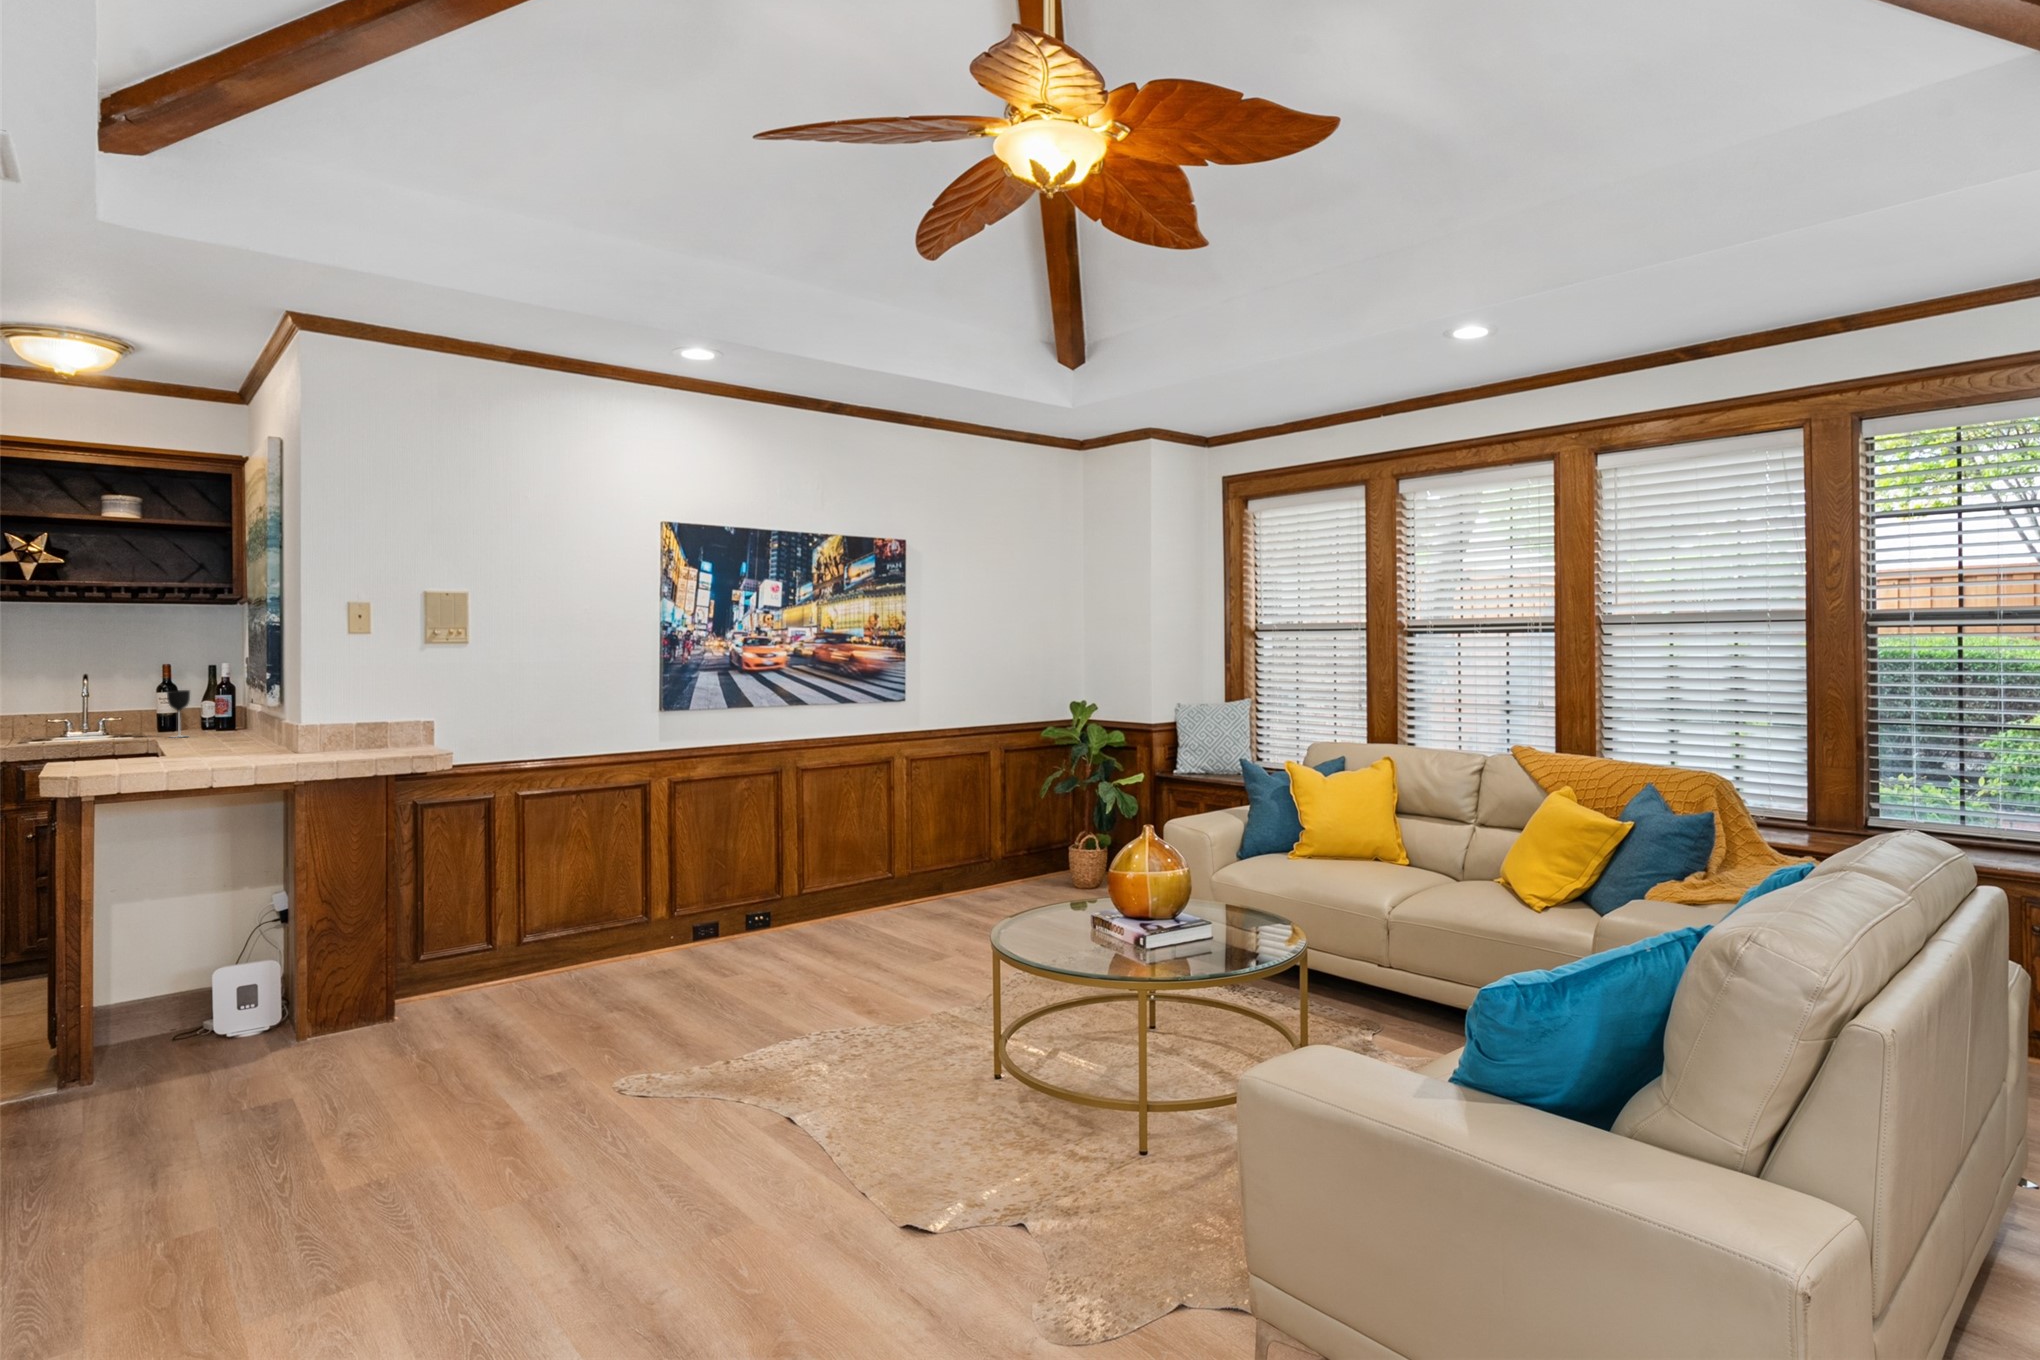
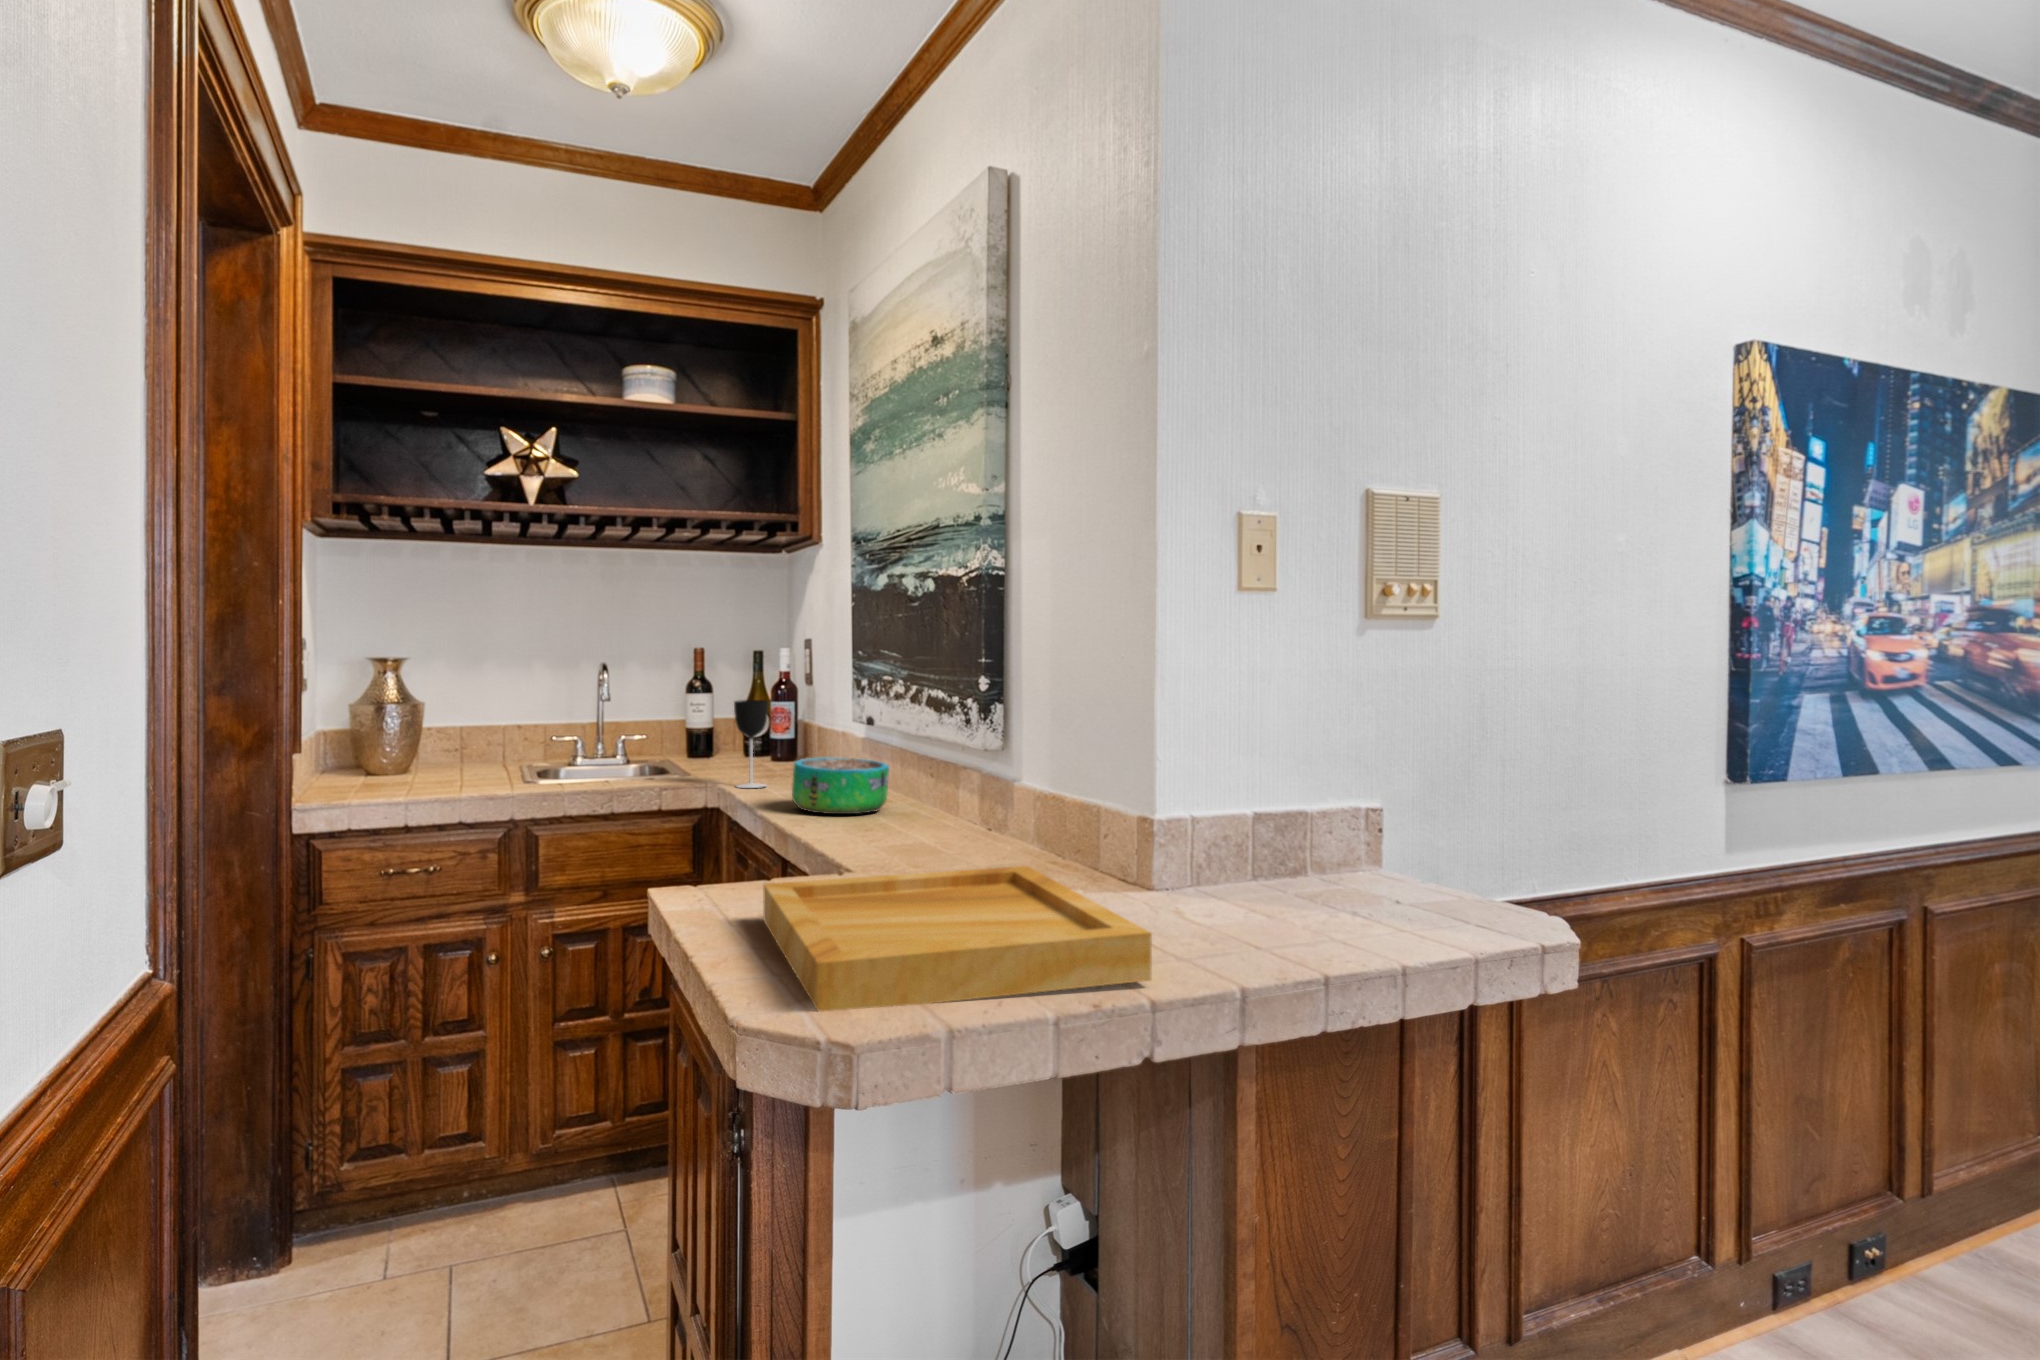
decorative bowl: none [187,717,247,743] -> present [792,757,889,814]
tray: none [97,742,240,774] -> present [764,866,1152,1011]

